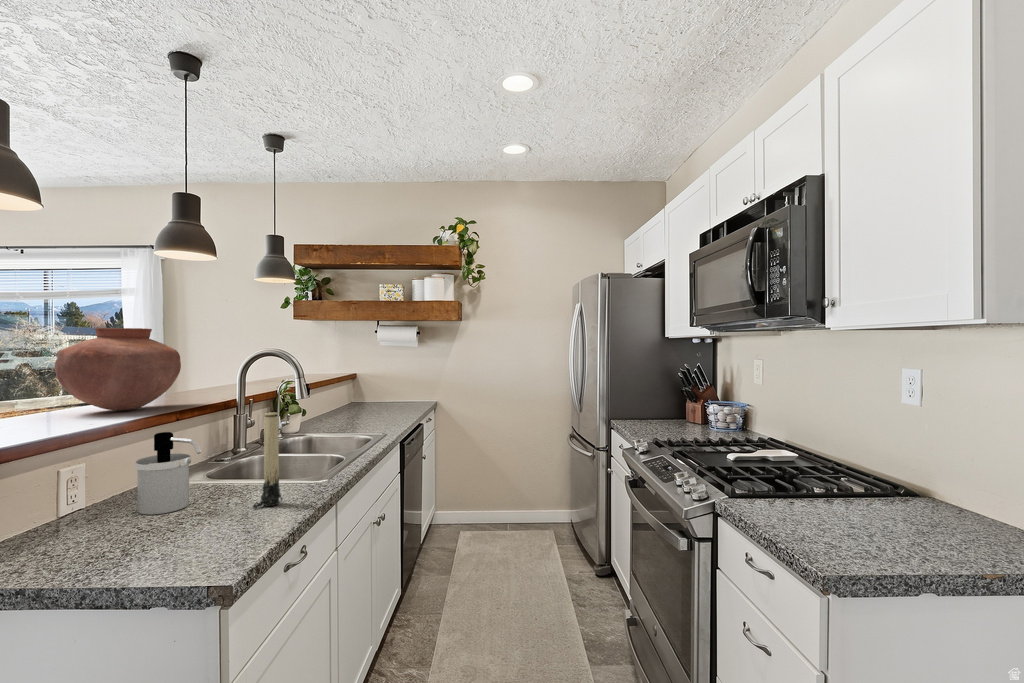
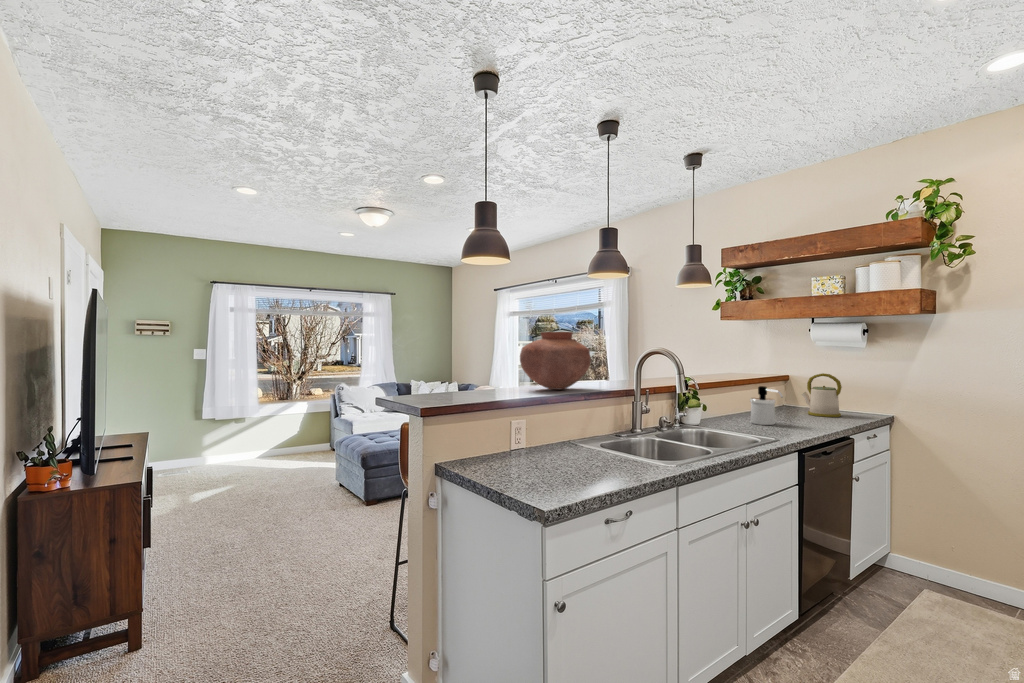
kettle: none [375,372,406,411] -> present [802,373,842,417]
candle: present [253,413,282,508] -> none [593,402,616,479]
soap dispenser: present [135,432,201,515] -> present [750,386,783,425]

